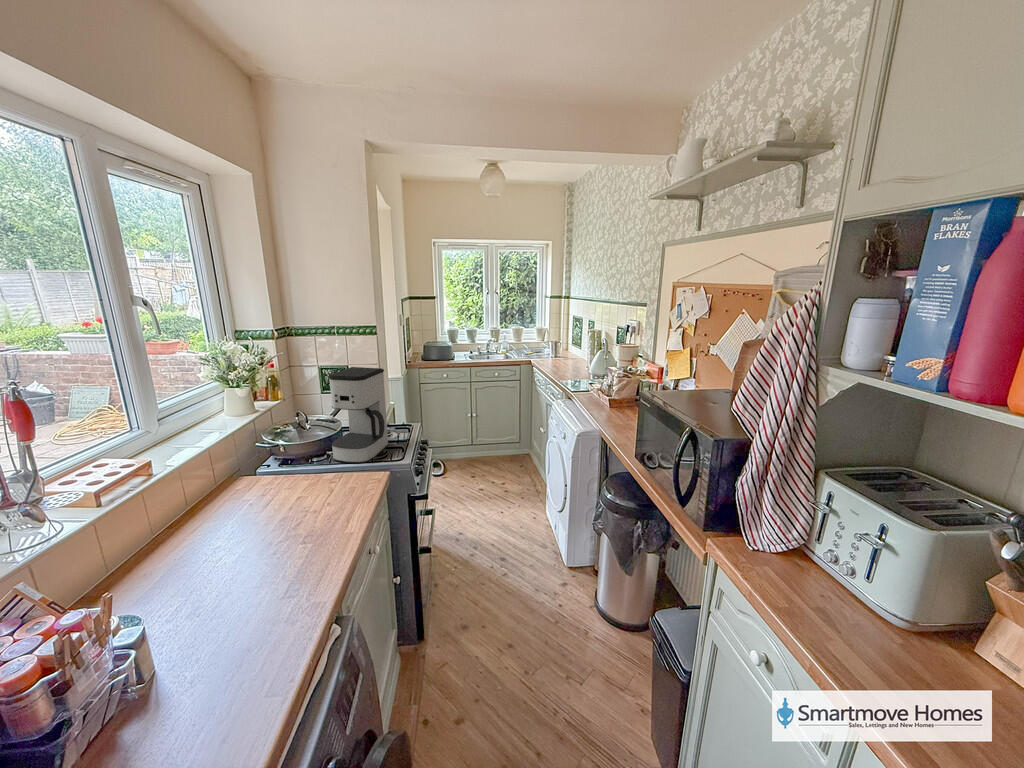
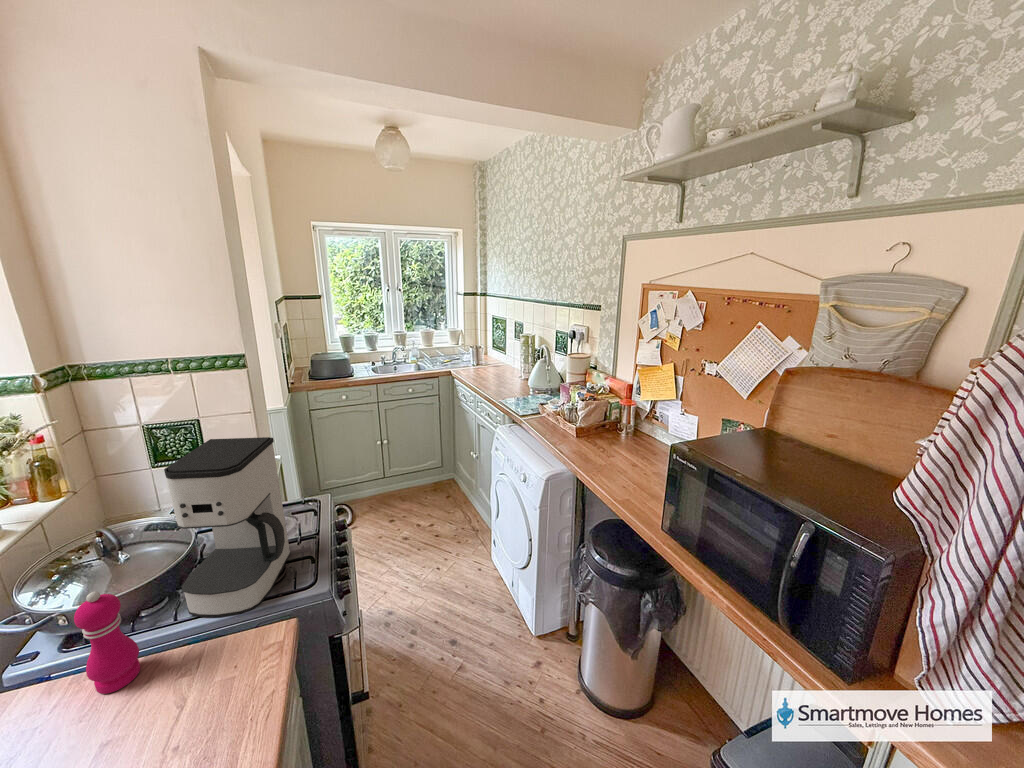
pepper mill: none [287,426,311,480] -> present [74,591,140,694]

